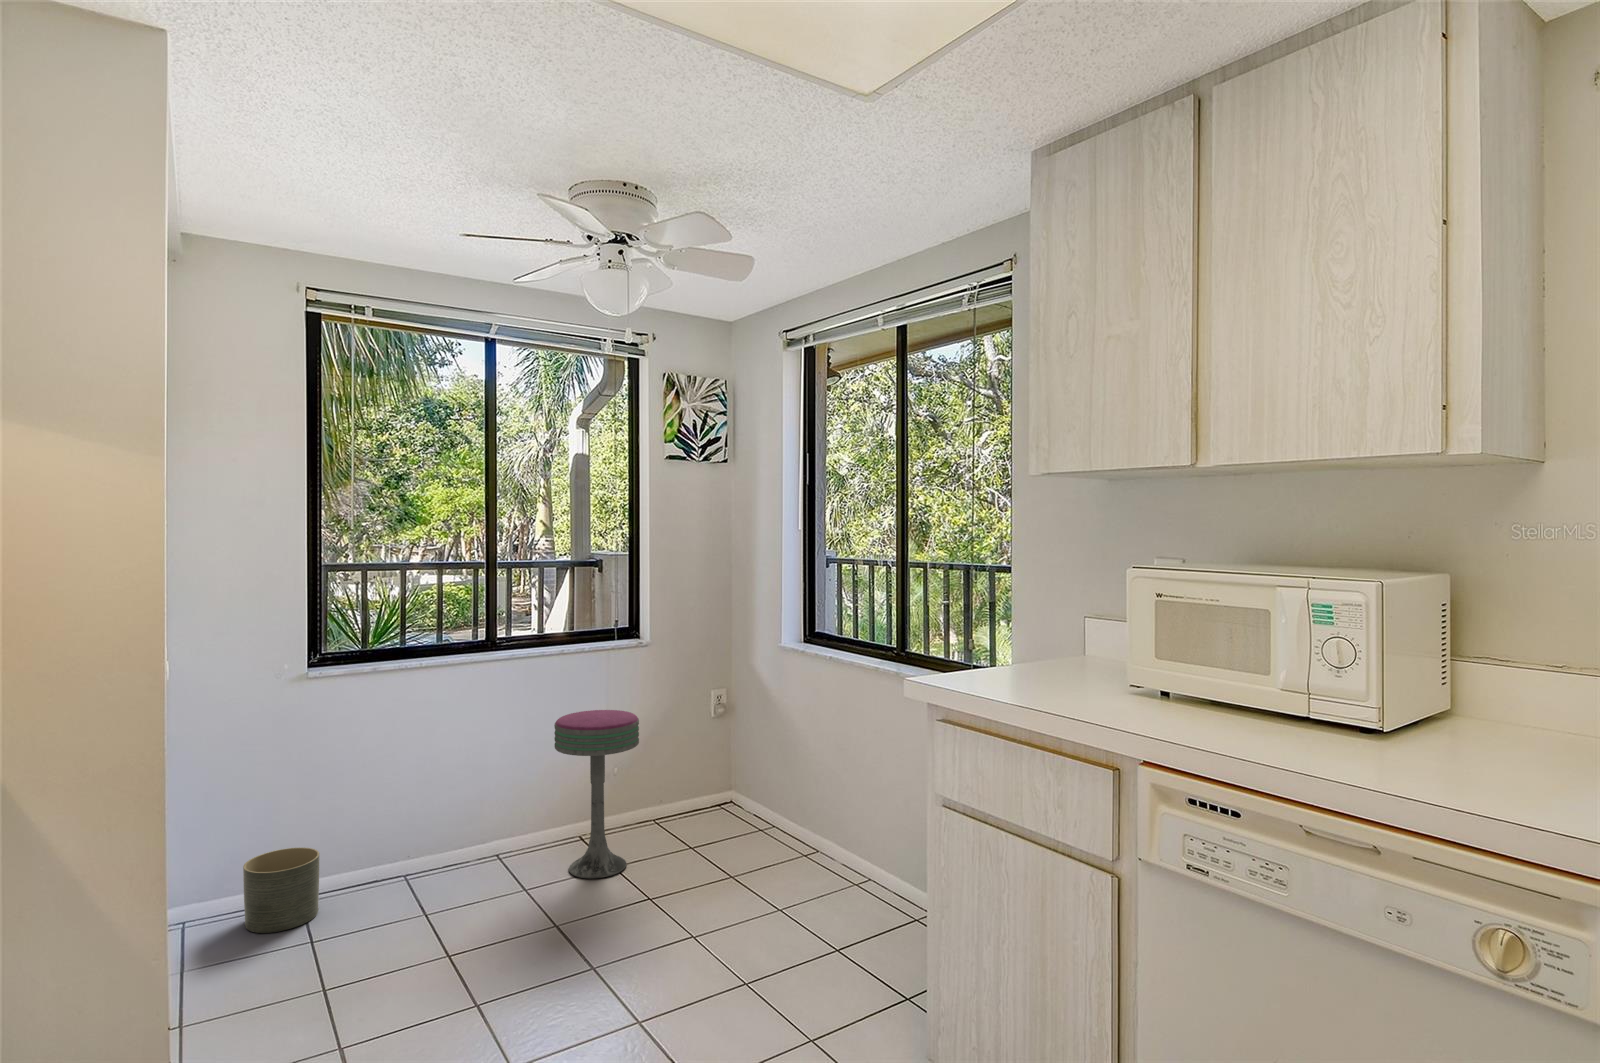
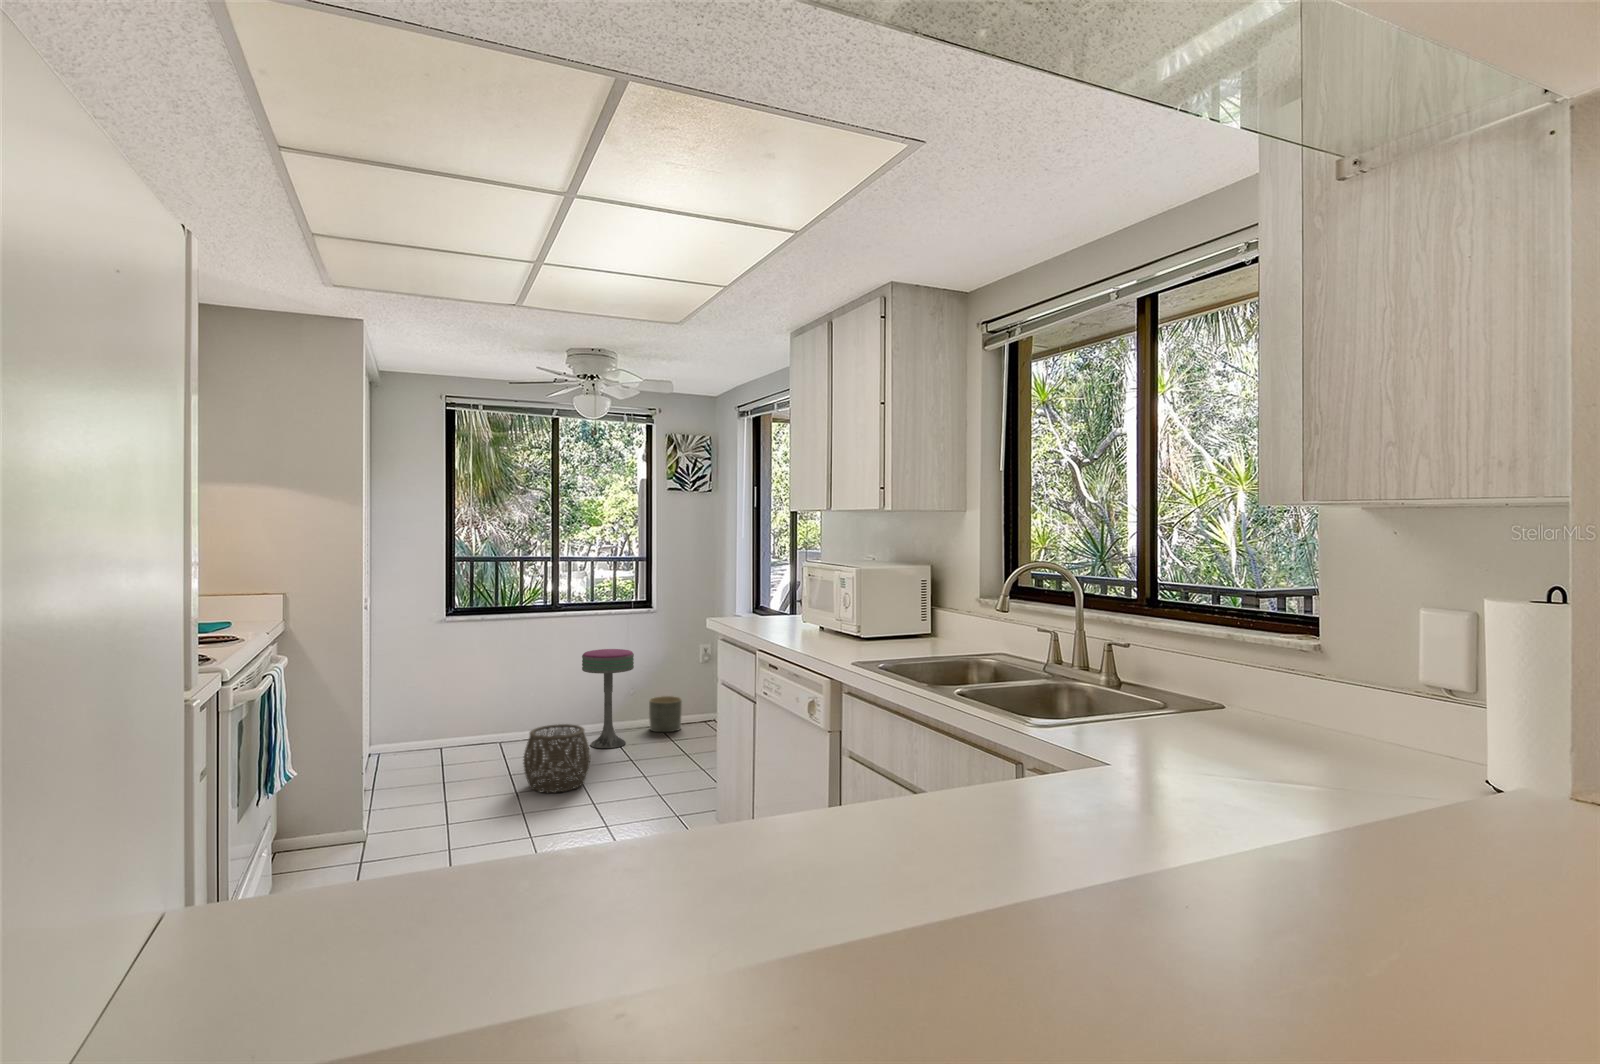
planter: present [243,848,319,933] -> present [649,696,682,732]
woven basket: none [494,863,617,1007] -> present [523,724,590,793]

